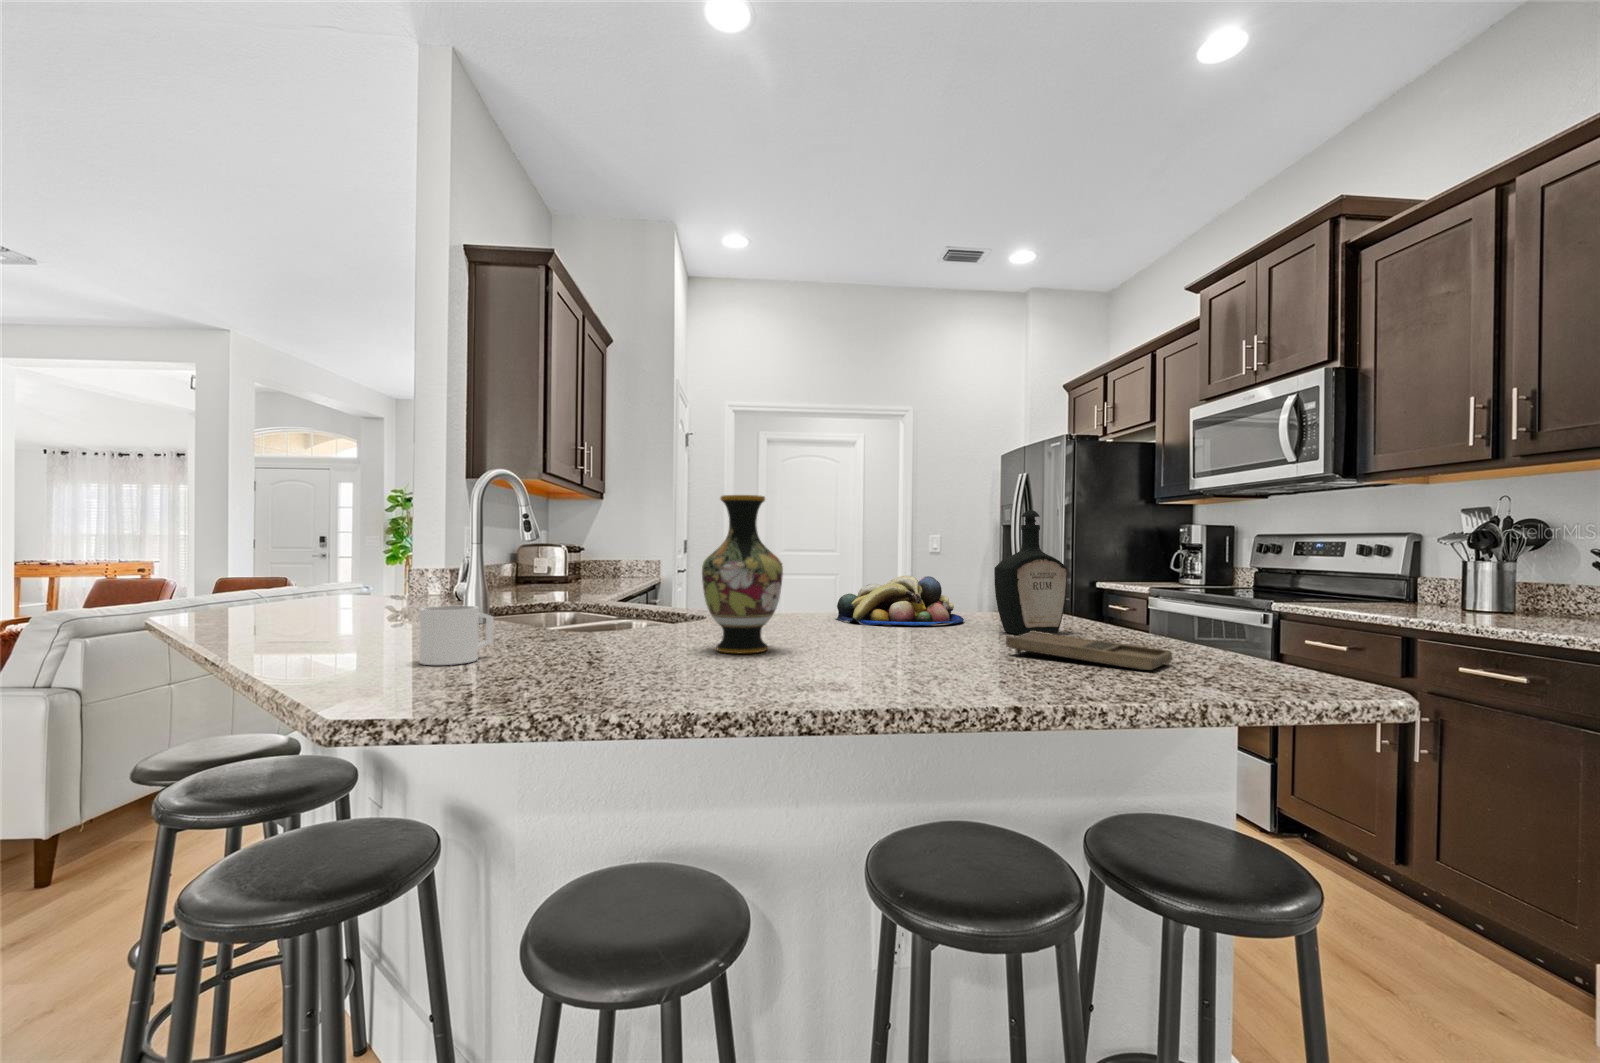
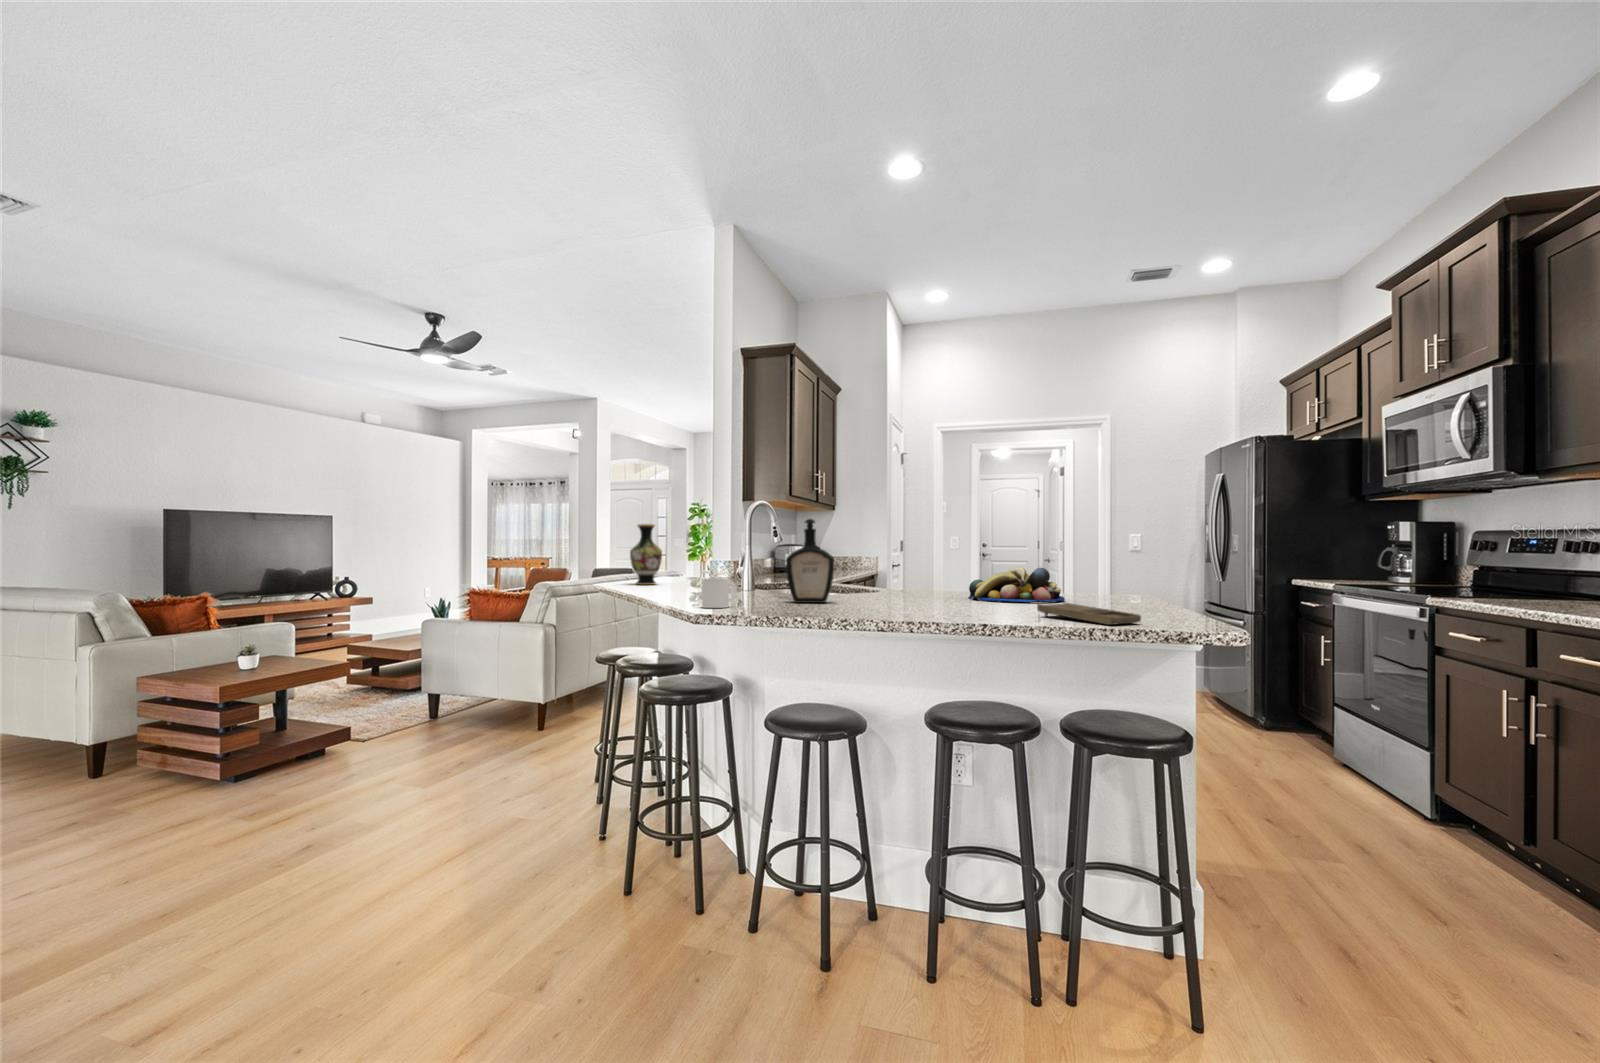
vase: present [702,495,783,654] -> present [630,524,662,585]
bottle: present [994,510,1067,635] -> present [786,519,834,603]

